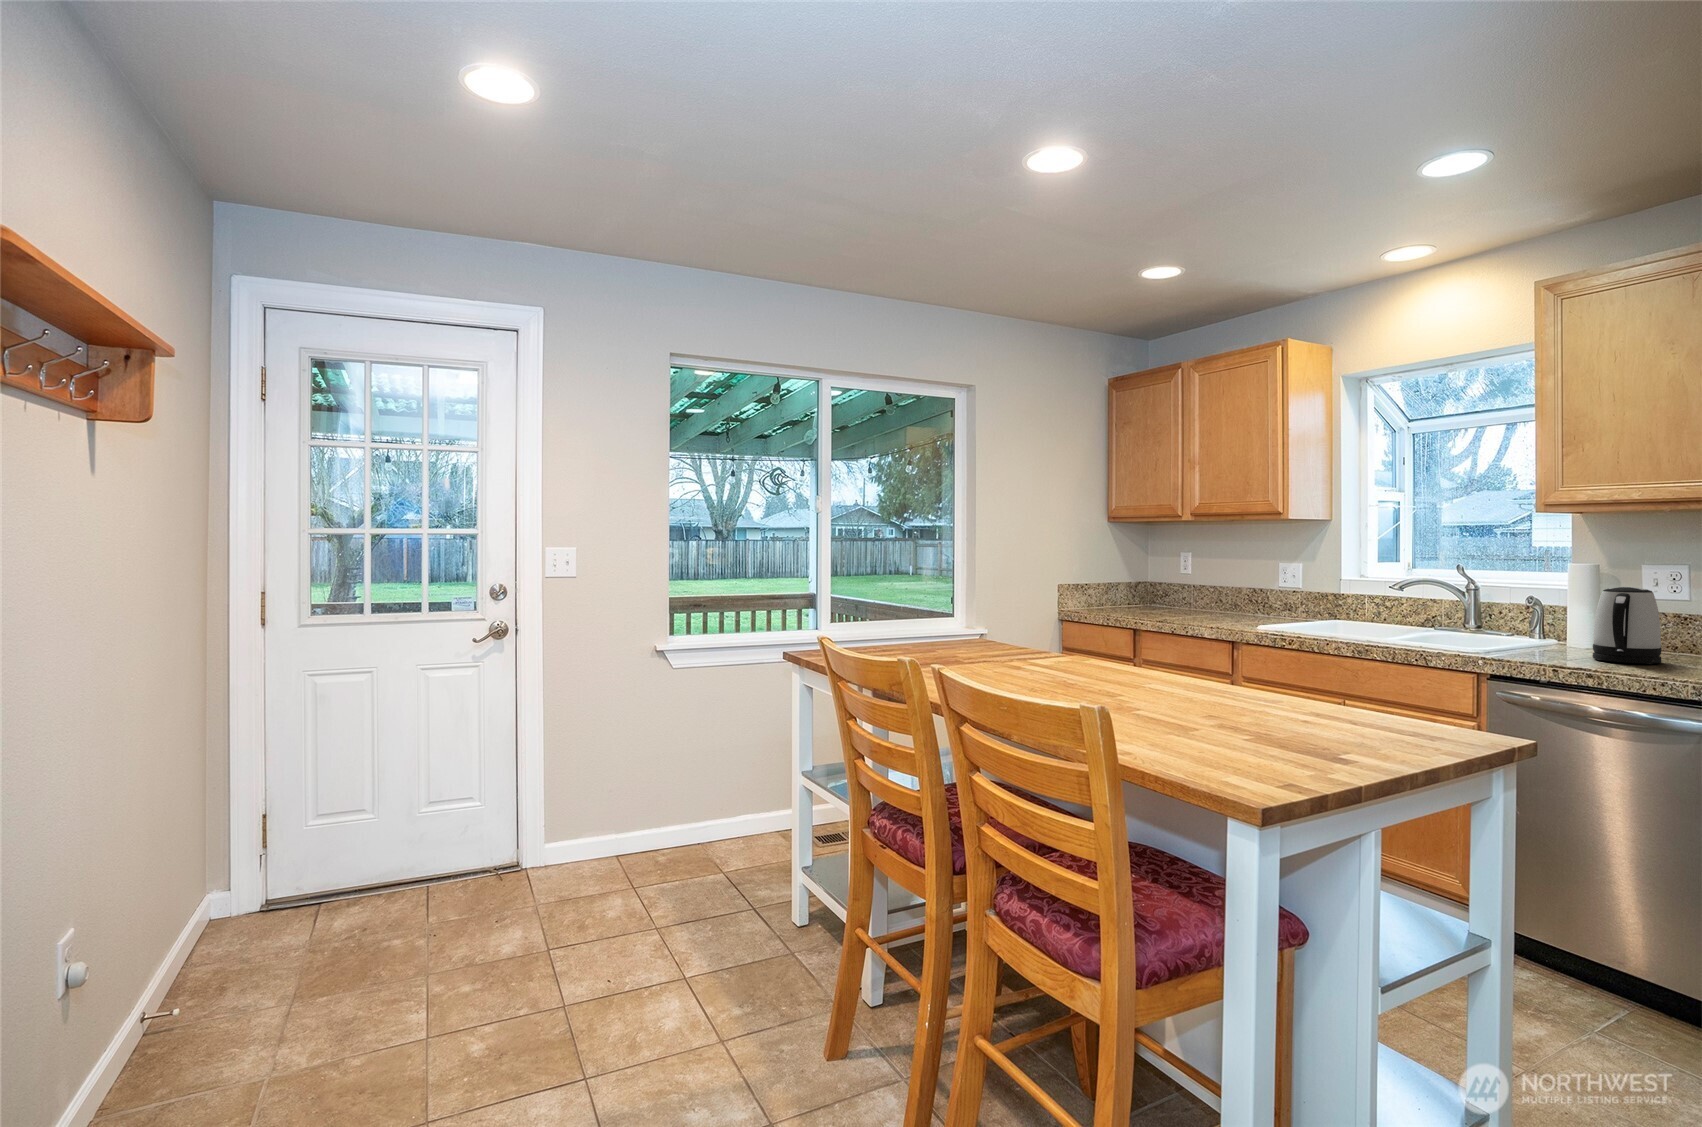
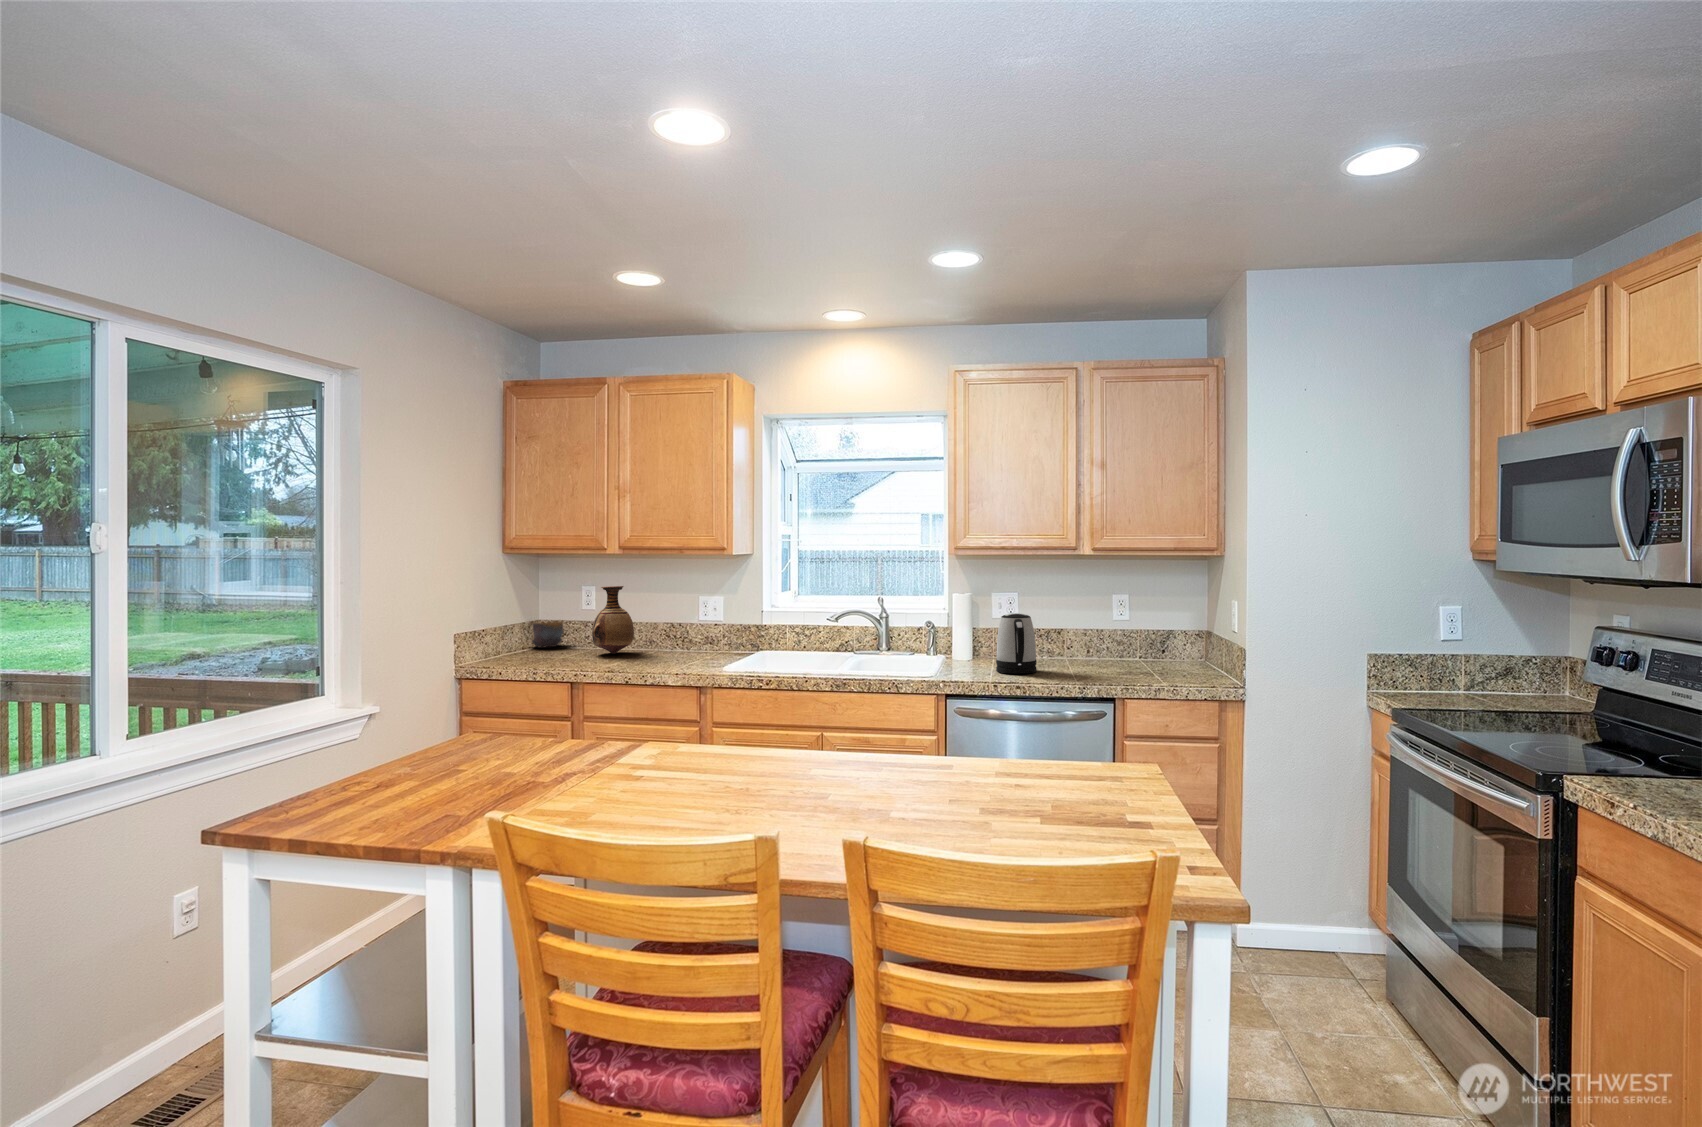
vase: none [1171,551,1214,612] -> present [592,586,634,654]
bowl: none [1134,582,1168,604] -> present [532,621,563,648]

